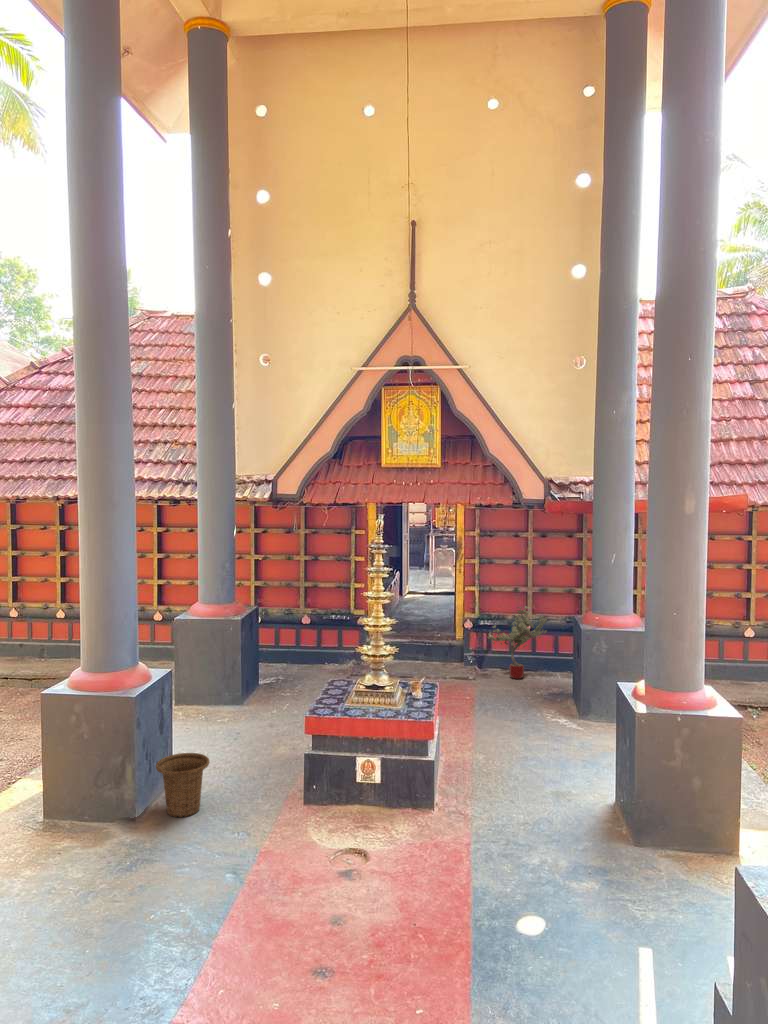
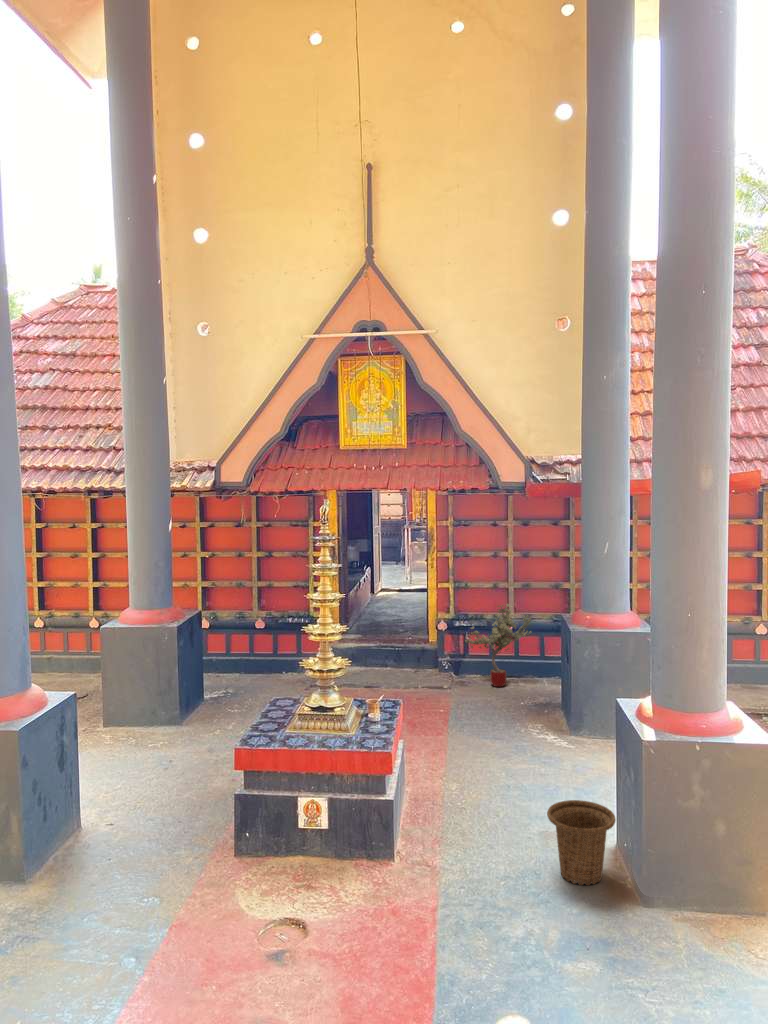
basket: present [156,753,210,817] -> present [547,800,615,885]

